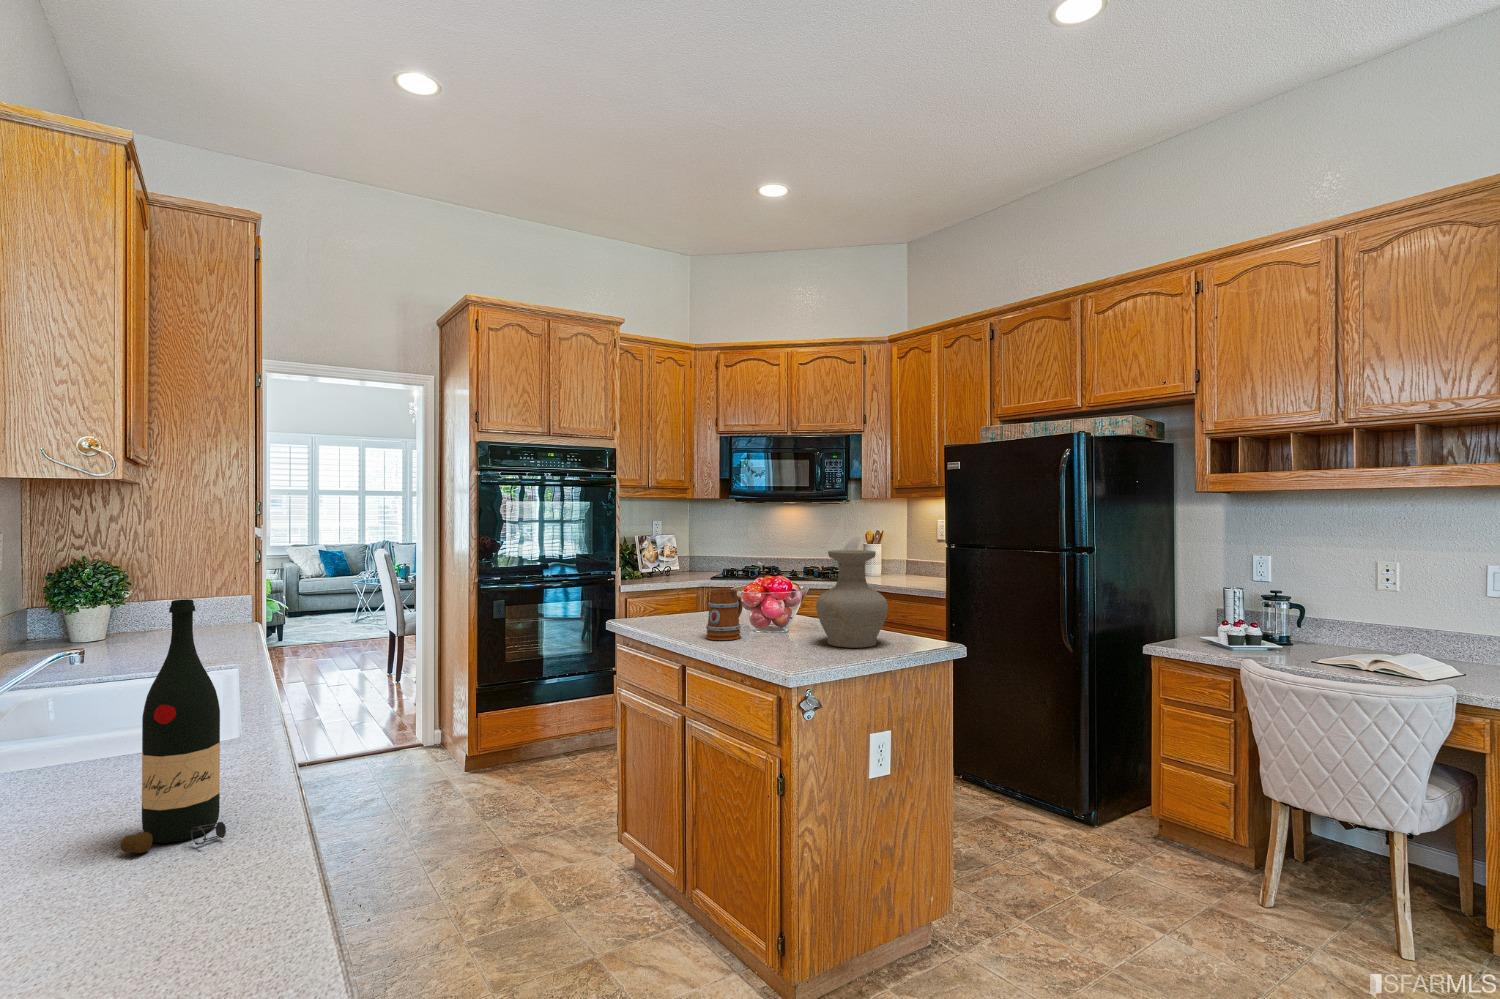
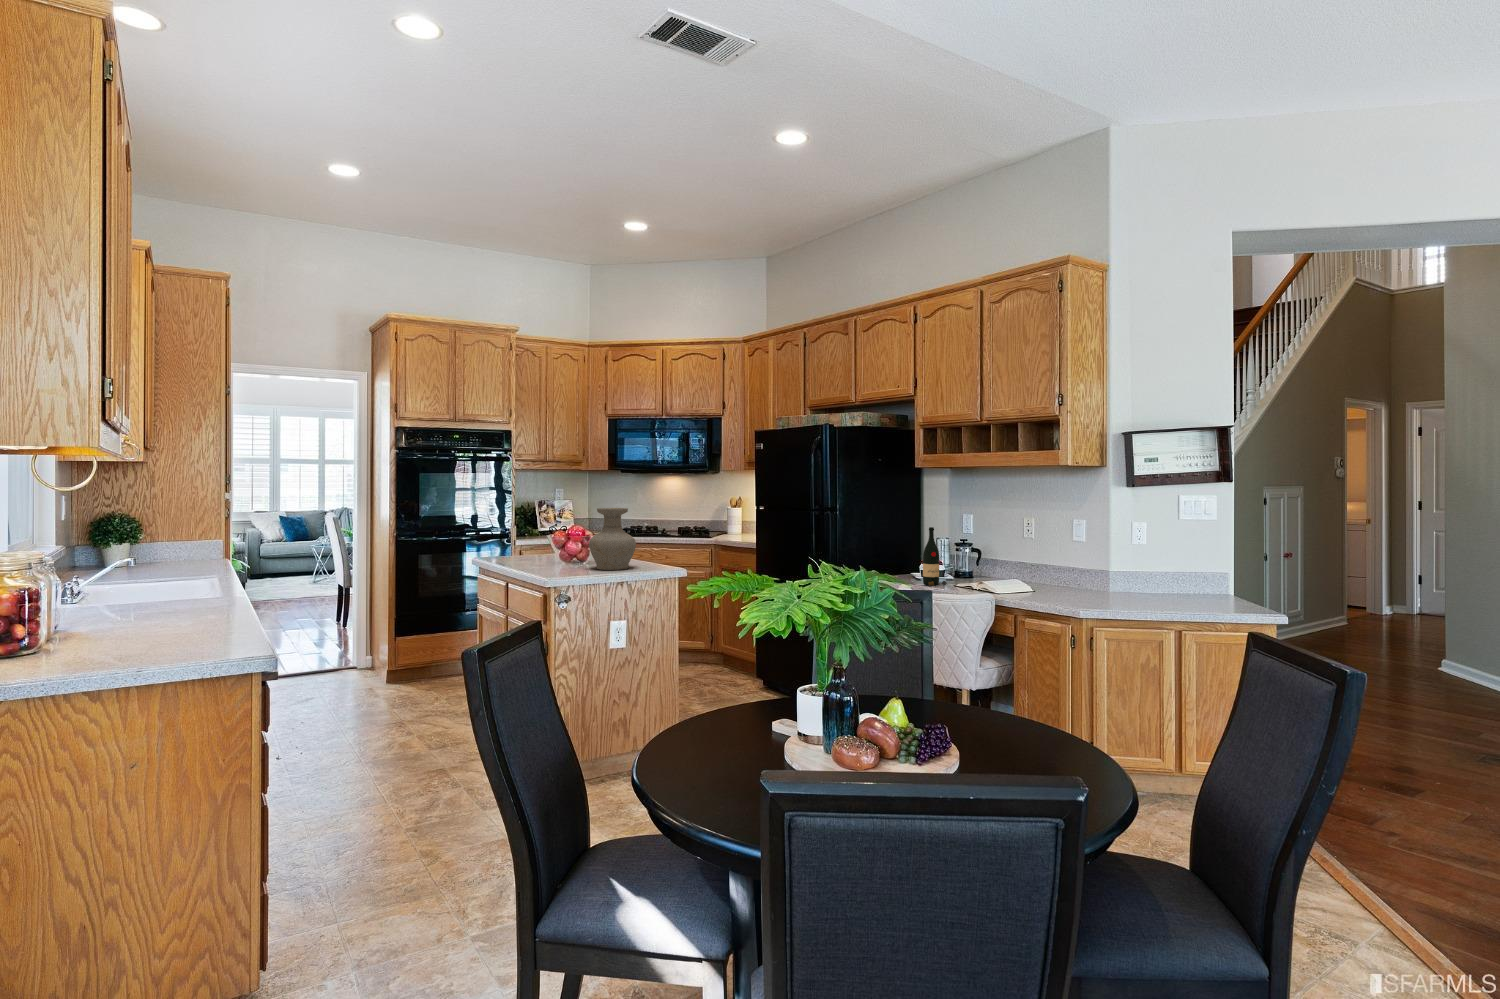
mug: present [706,589,743,640] -> none [523,534,552,567]
wine bottle: present [121,599,226,853] -> present [923,527,946,586]

